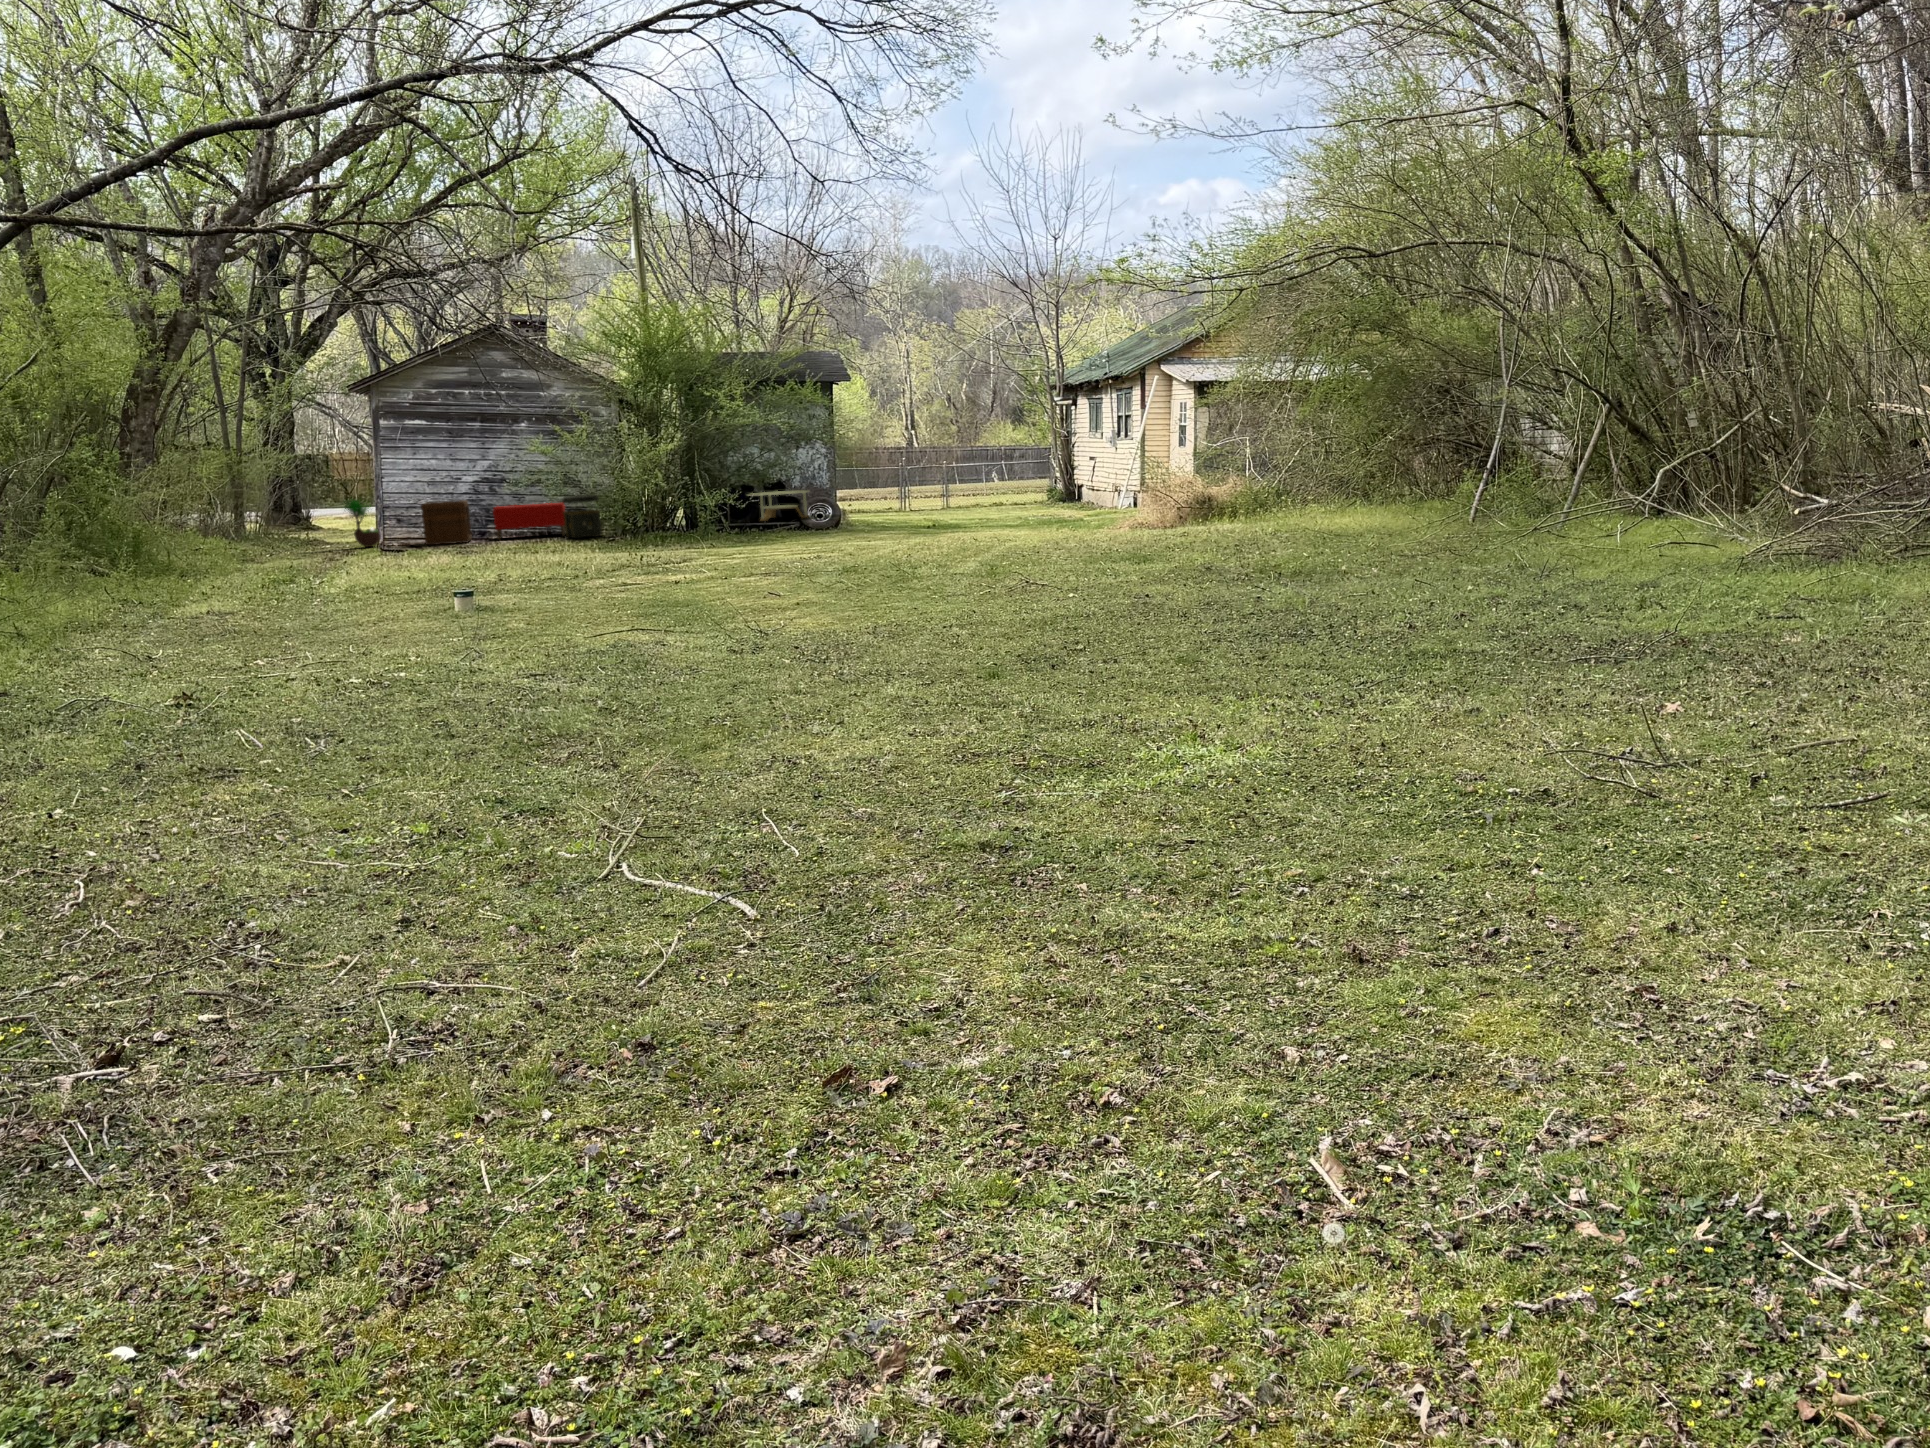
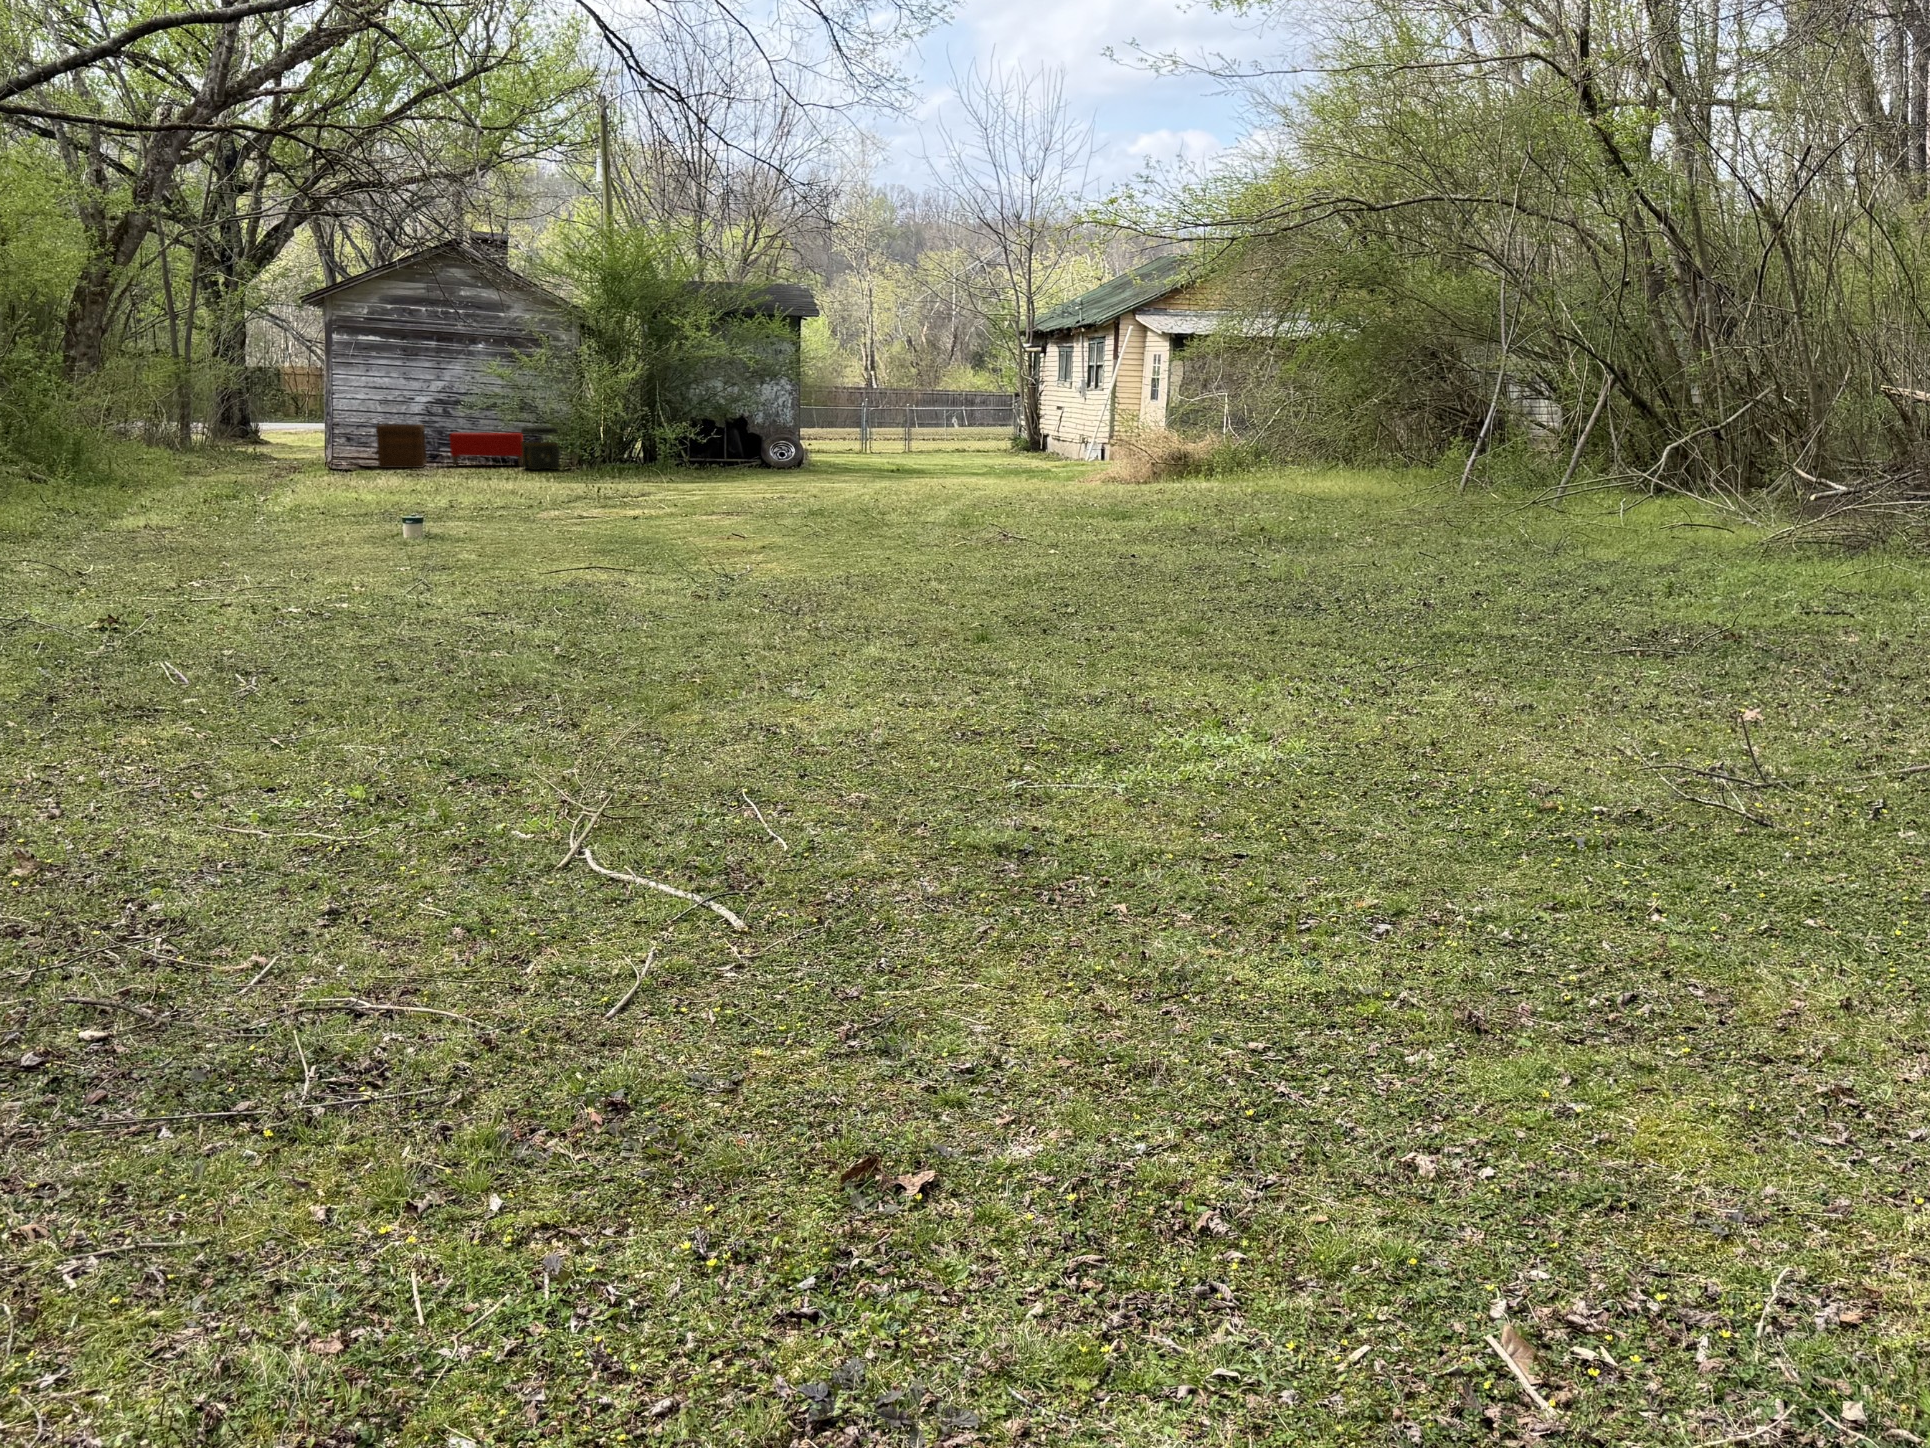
round table: present [752,491,808,521] -> none [707,435,772,464]
potted tree: present [345,499,381,547] -> none [294,410,333,466]

